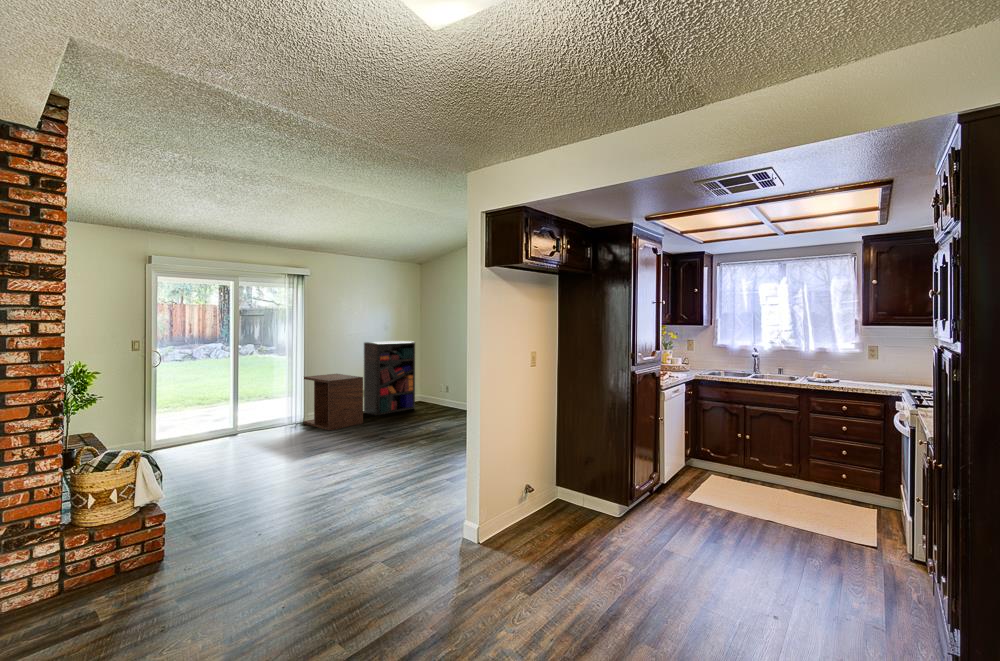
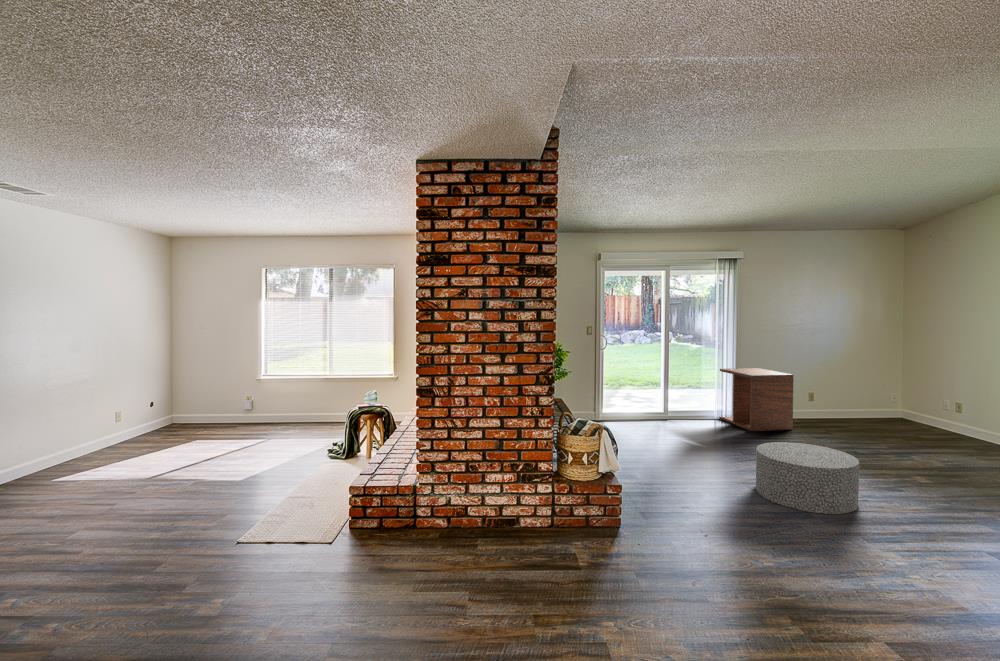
bookshelf: present [364,341,415,416] -> none [790,333,867,423]
ottoman: none [321,434,396,491] -> present [756,442,859,514]

